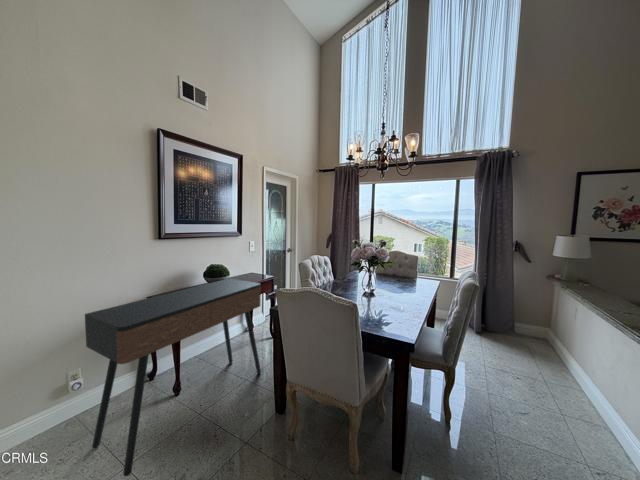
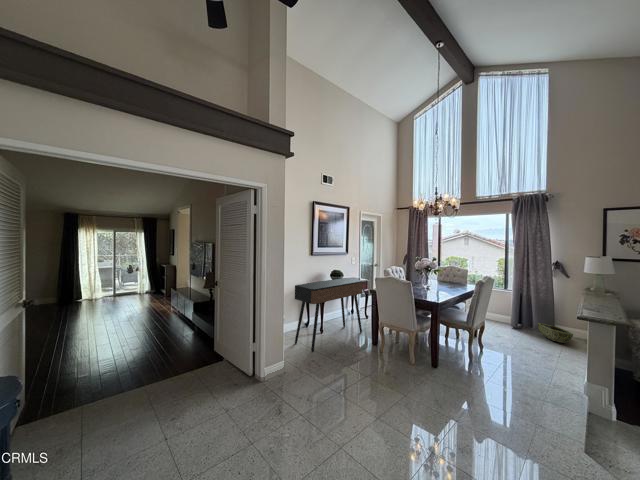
woven basket: none [493,321,539,348] -> present [538,323,573,343]

